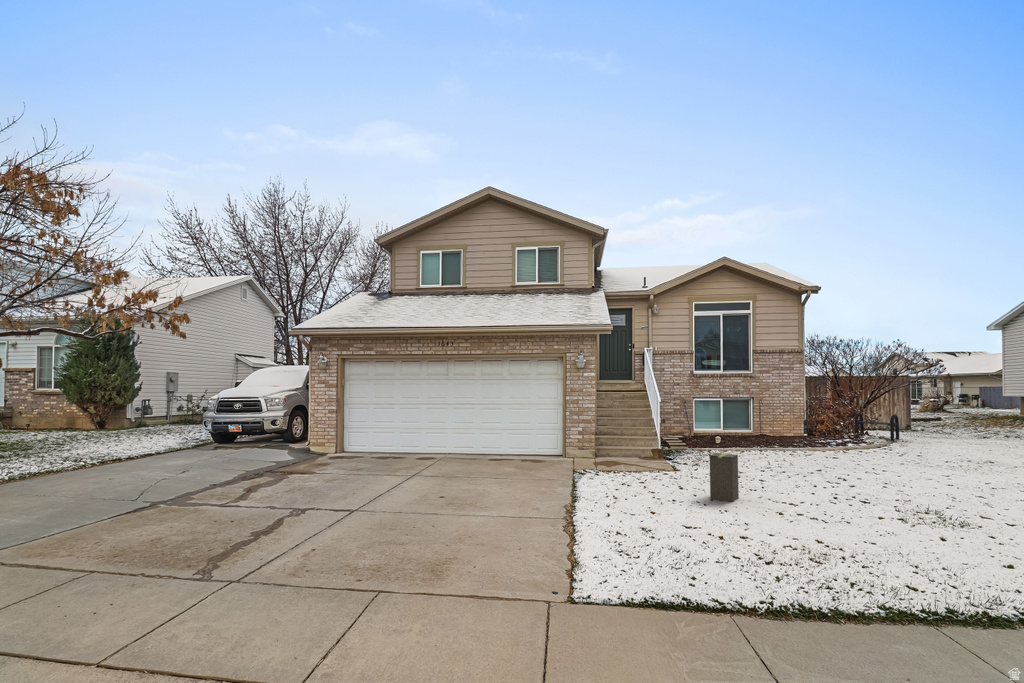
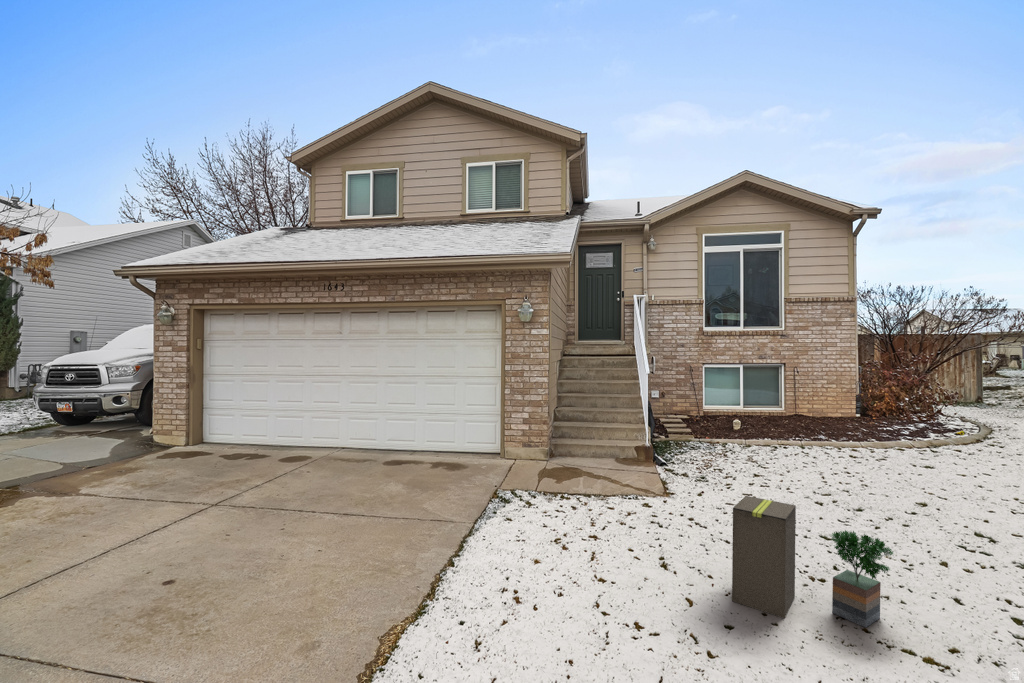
bench: present [855,413,899,441] -> none [921,384,986,424]
potted tree: none [752,464,778,503] -> present [831,530,893,628]

